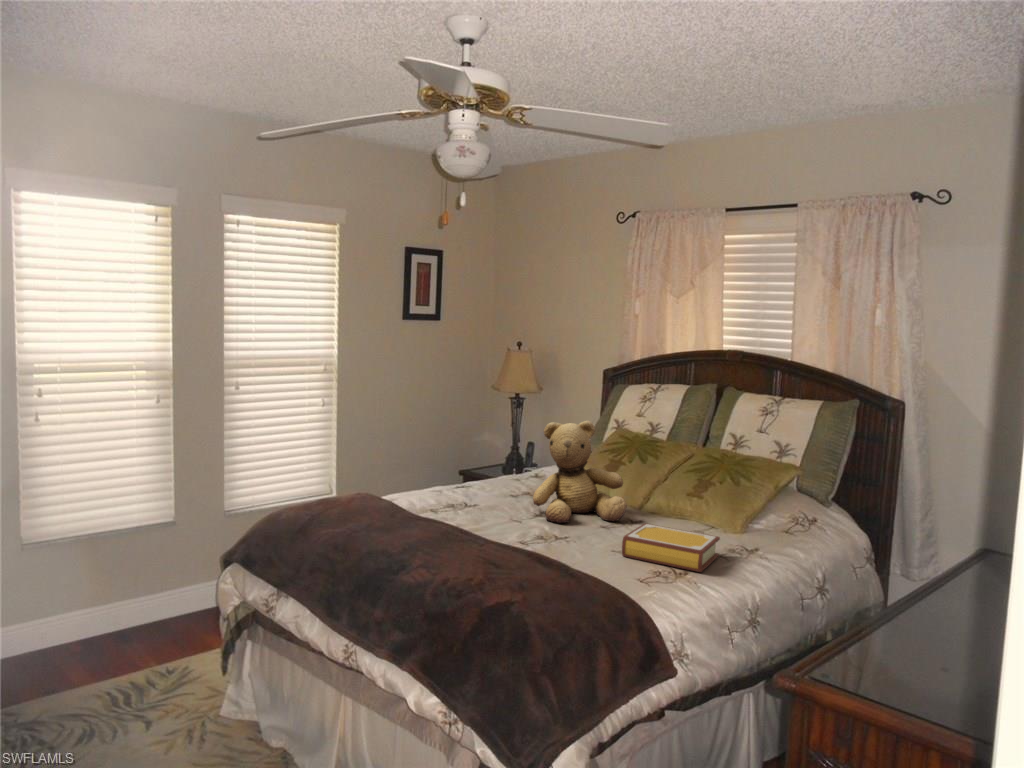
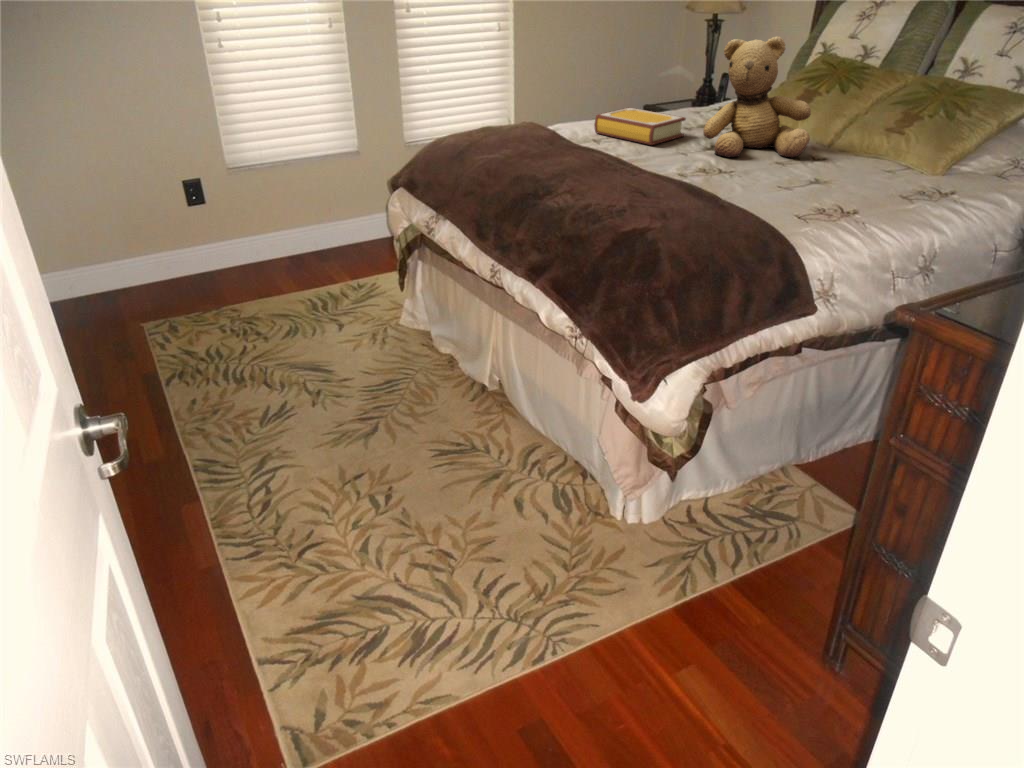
book: present [622,523,720,572] -> present [594,108,686,145]

